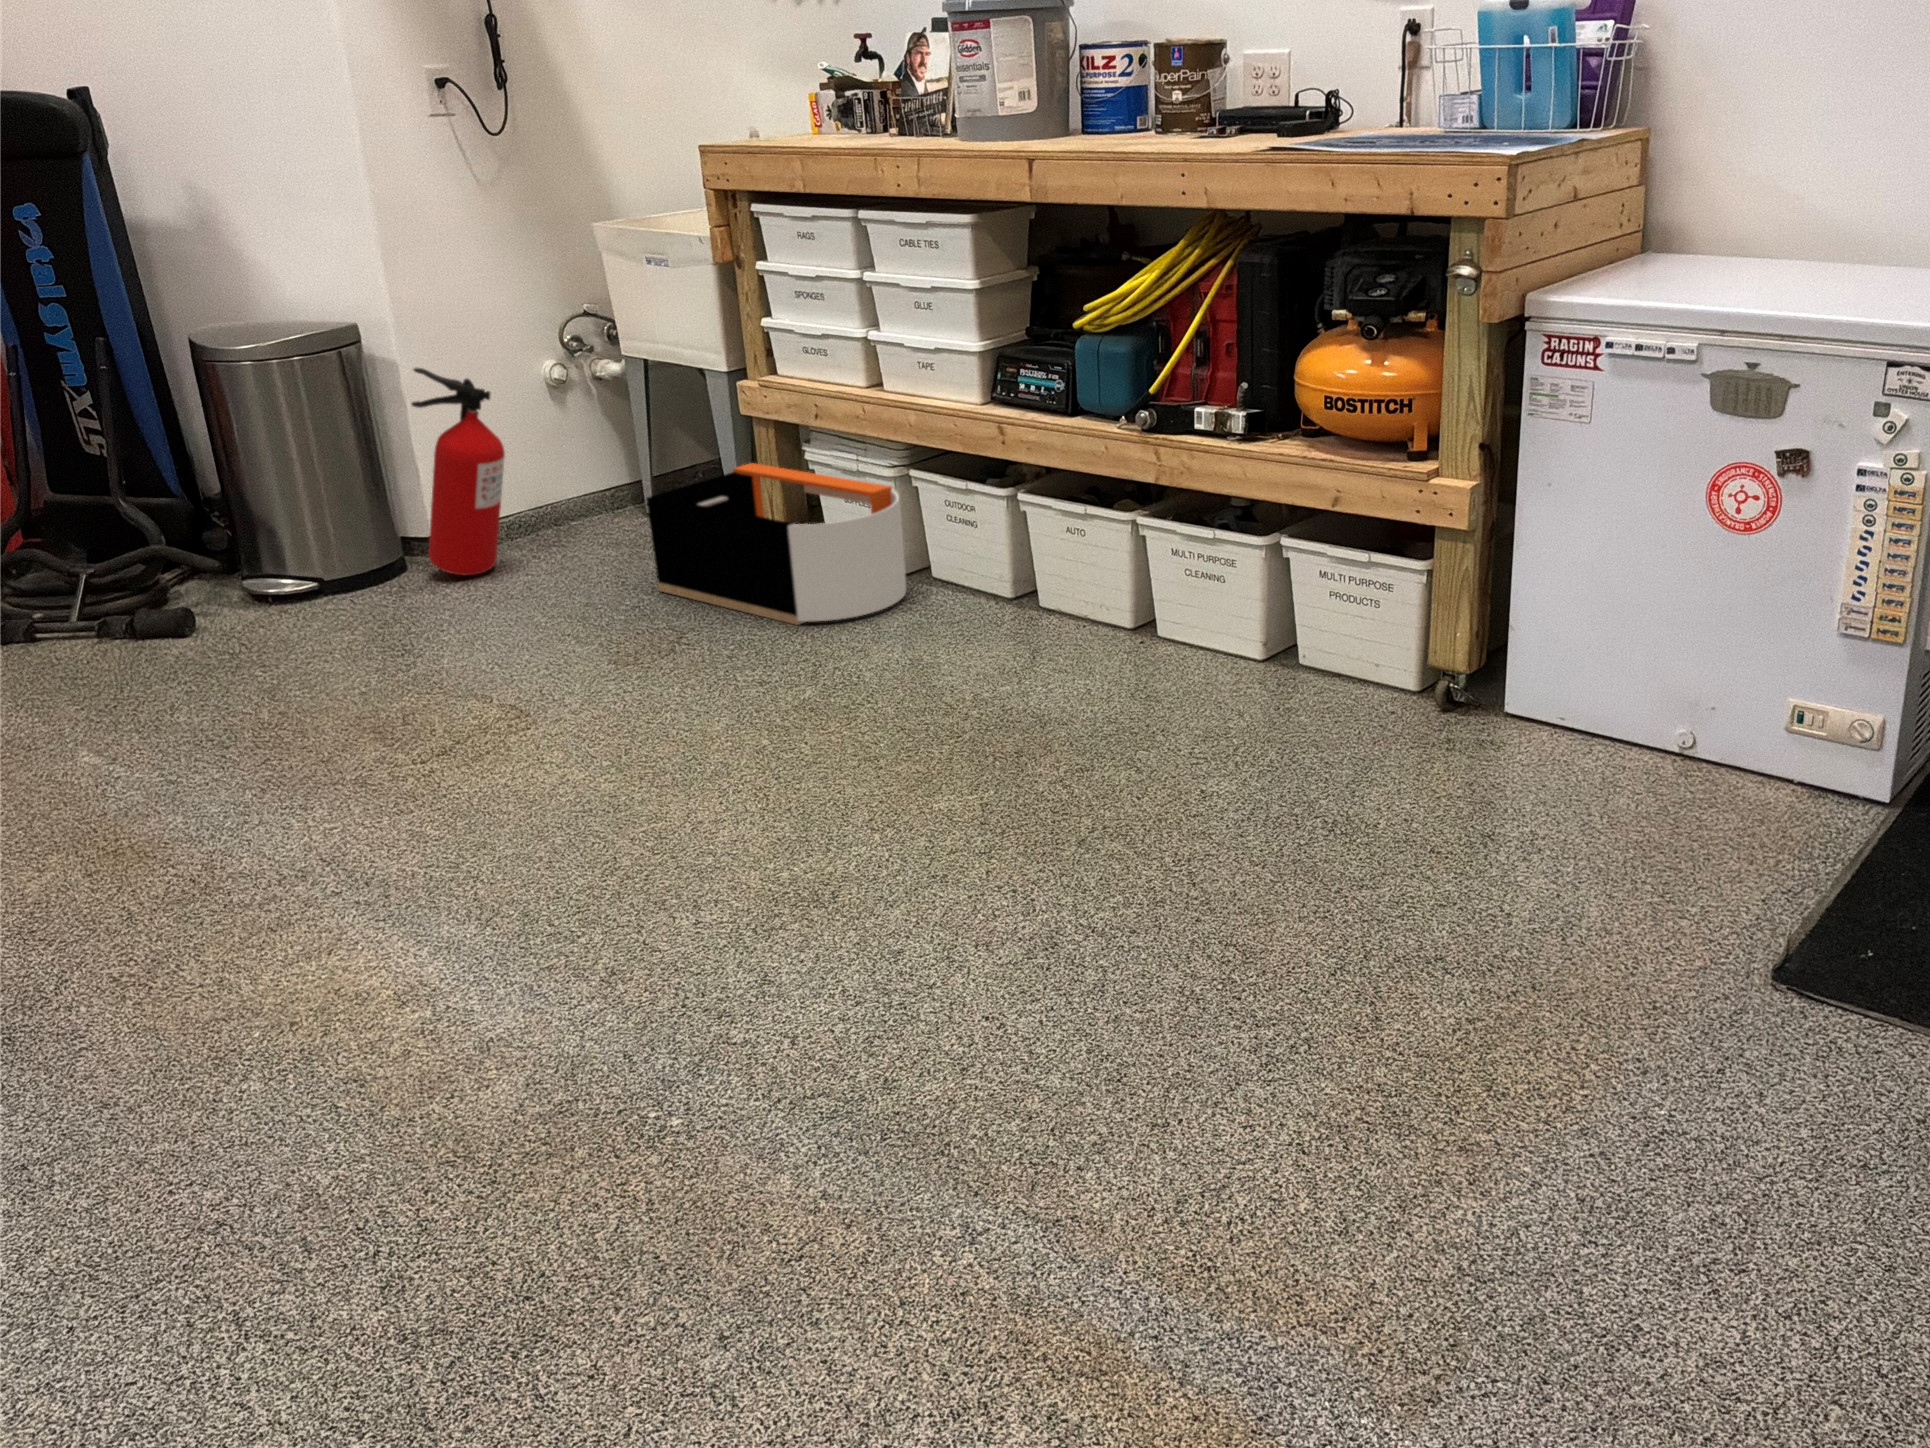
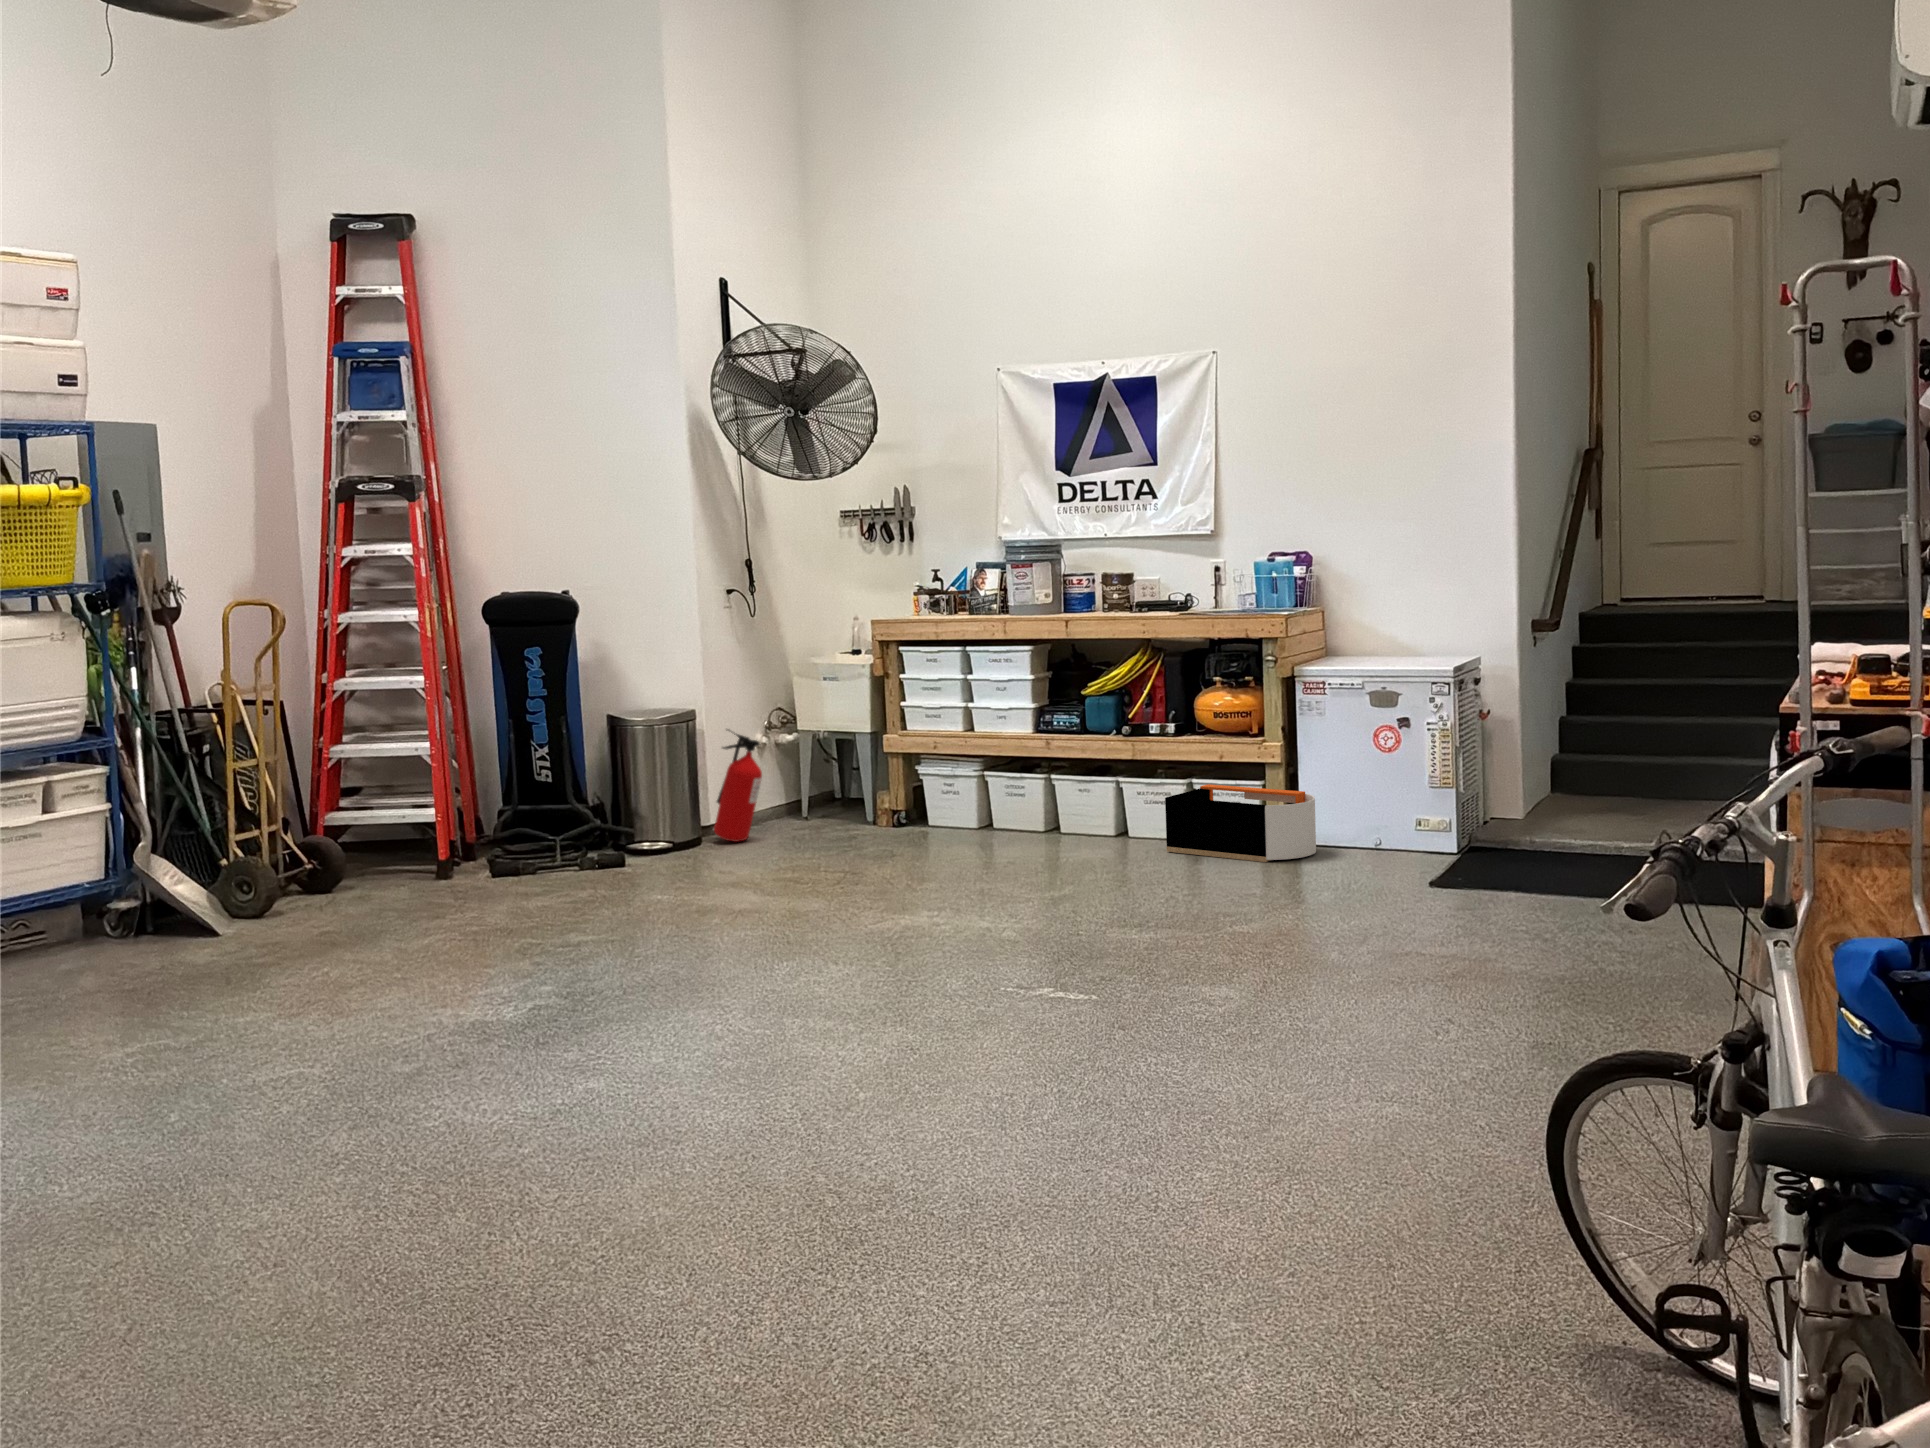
storage bin: present [647,463,906,625] -> present [1165,784,1316,862]

